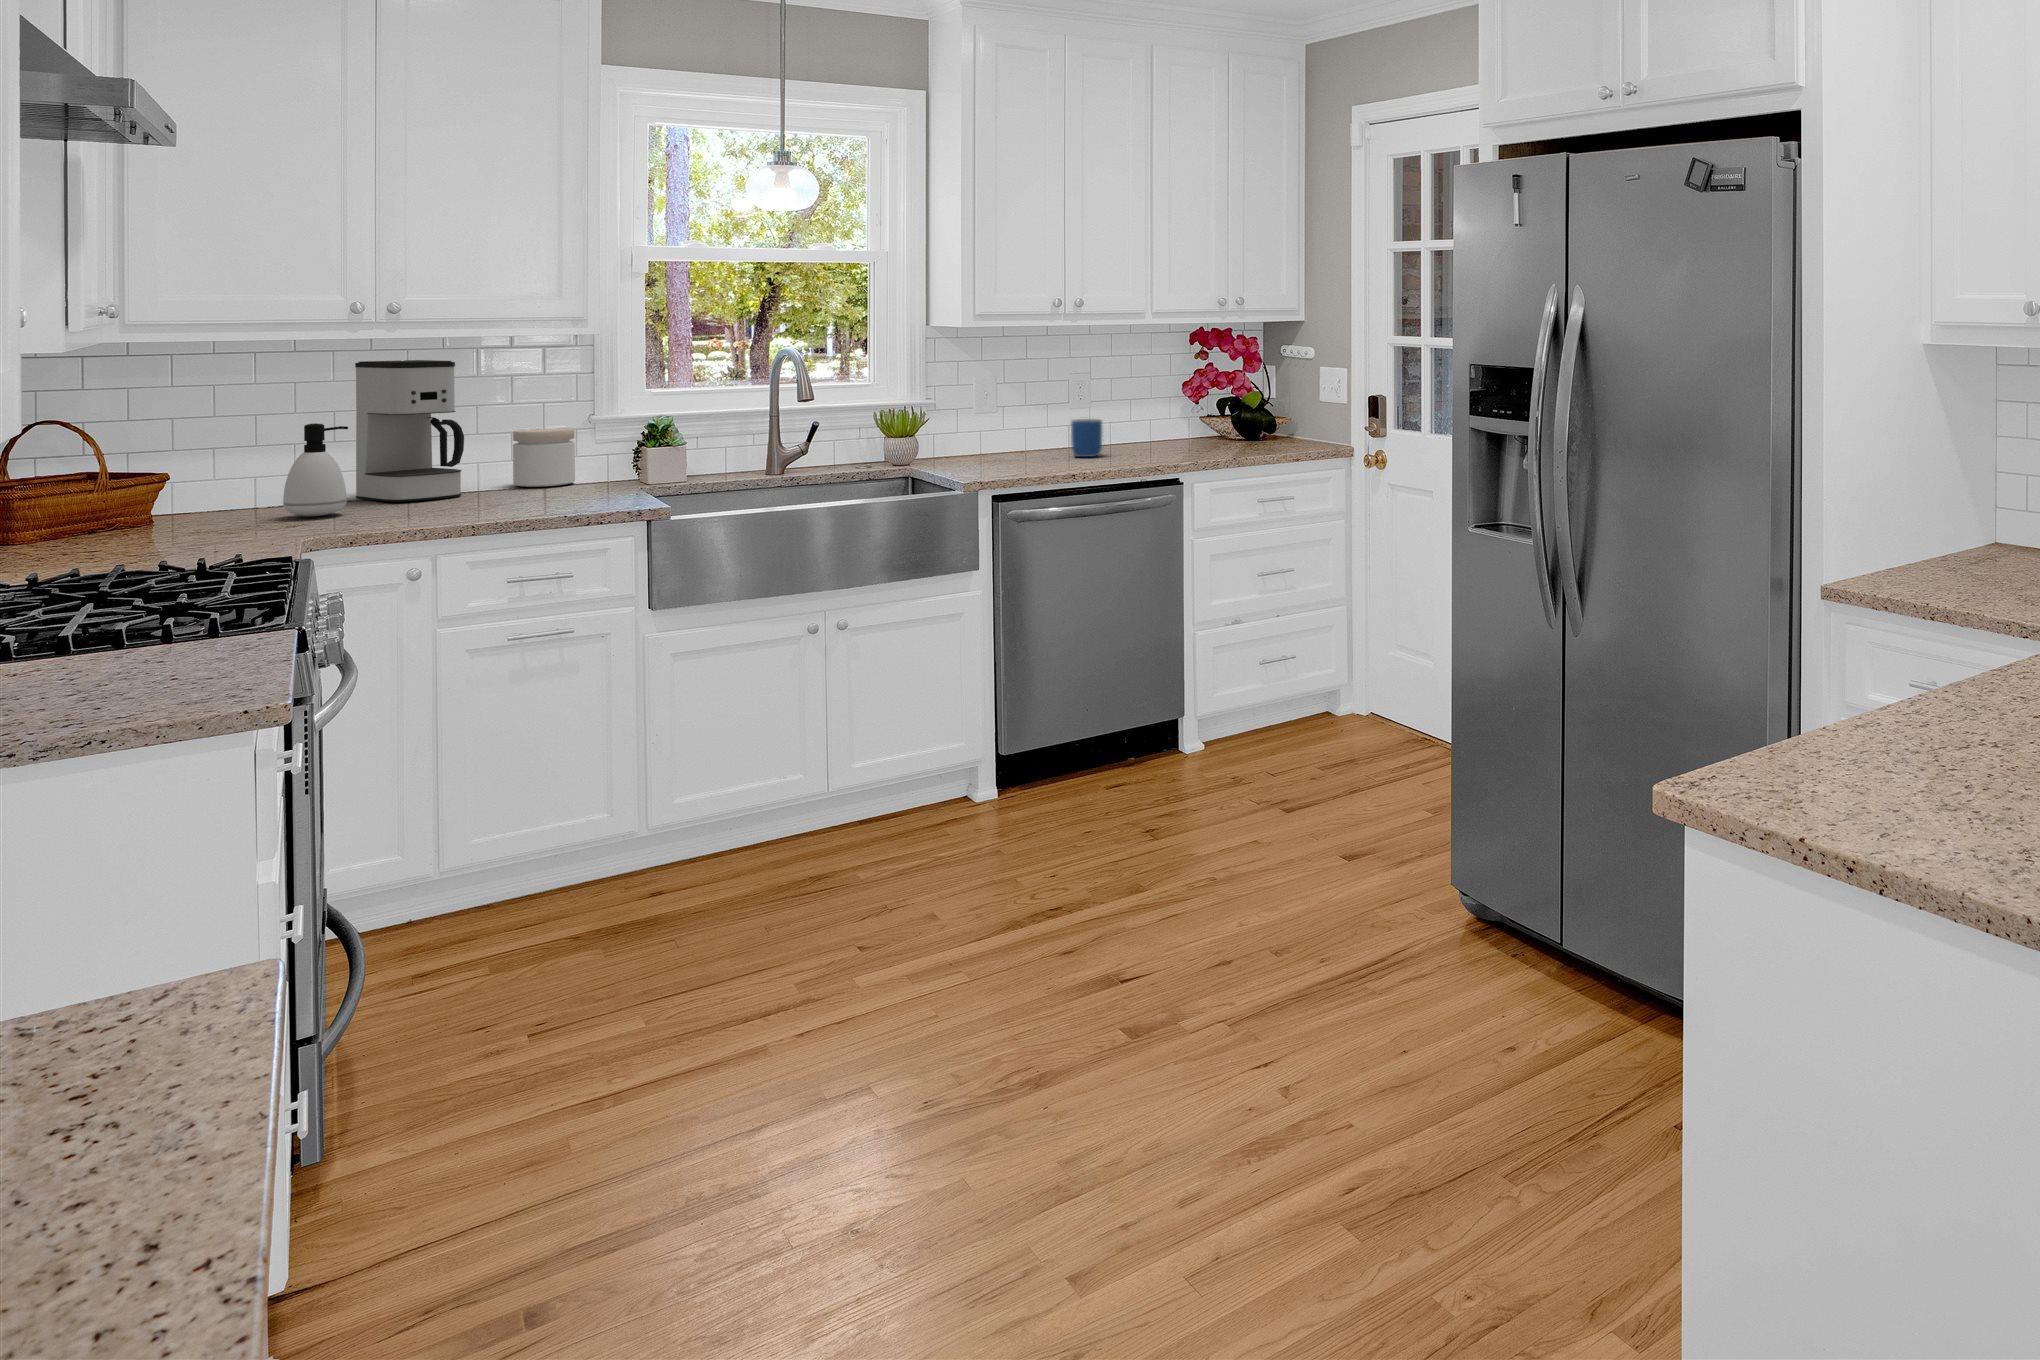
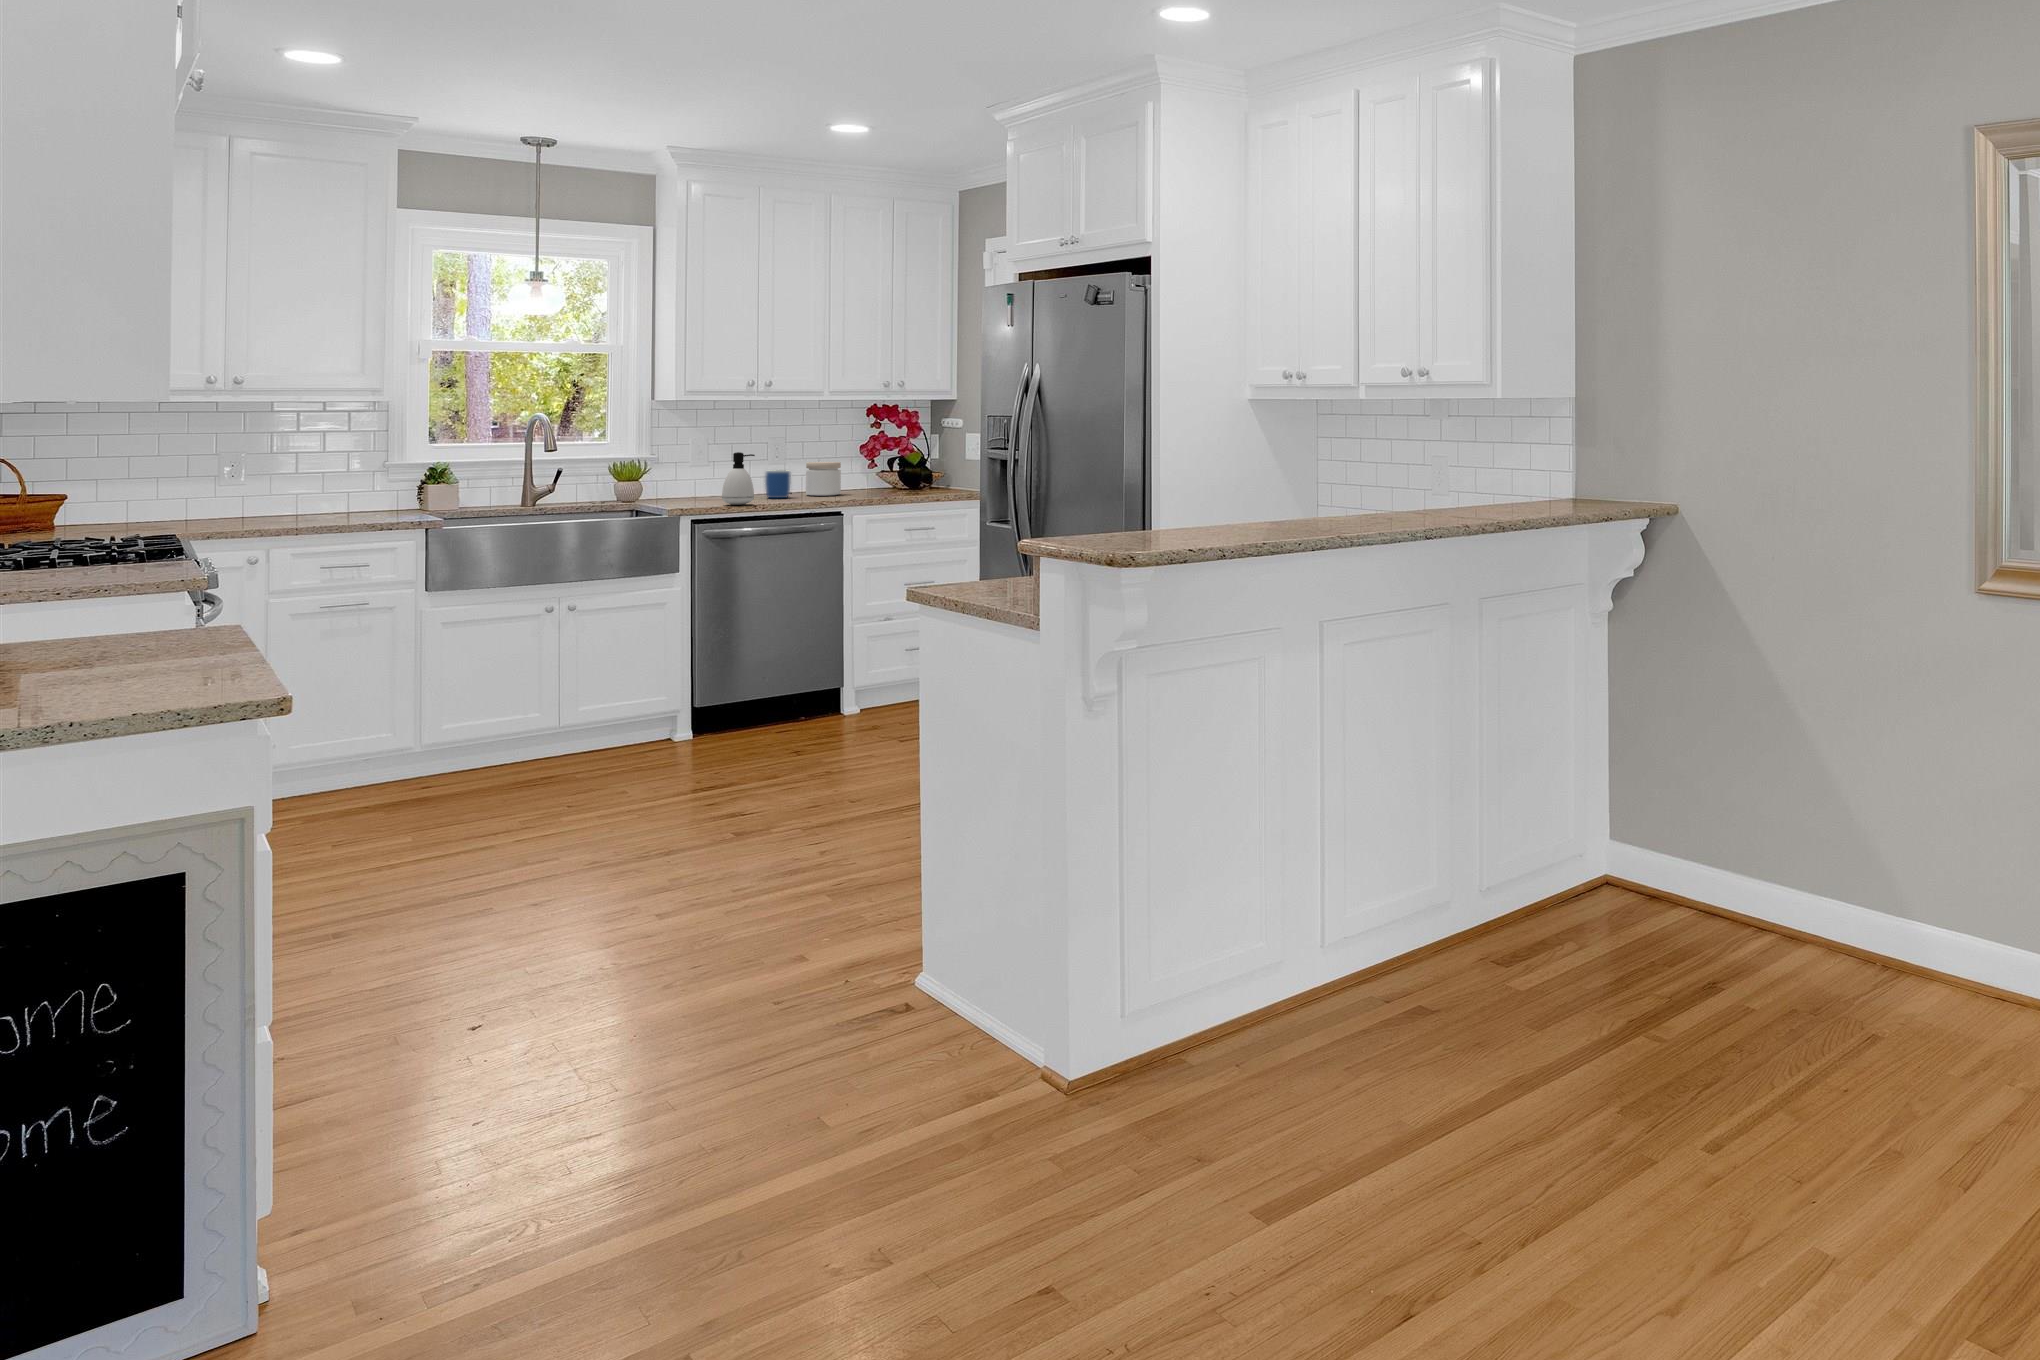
coffee maker: present [355,360,464,502] -> none [194,419,280,519]
soap dispenser: present [283,423,348,516] -> present [722,452,755,505]
jar: present [513,428,575,487] -> present [806,462,841,496]

